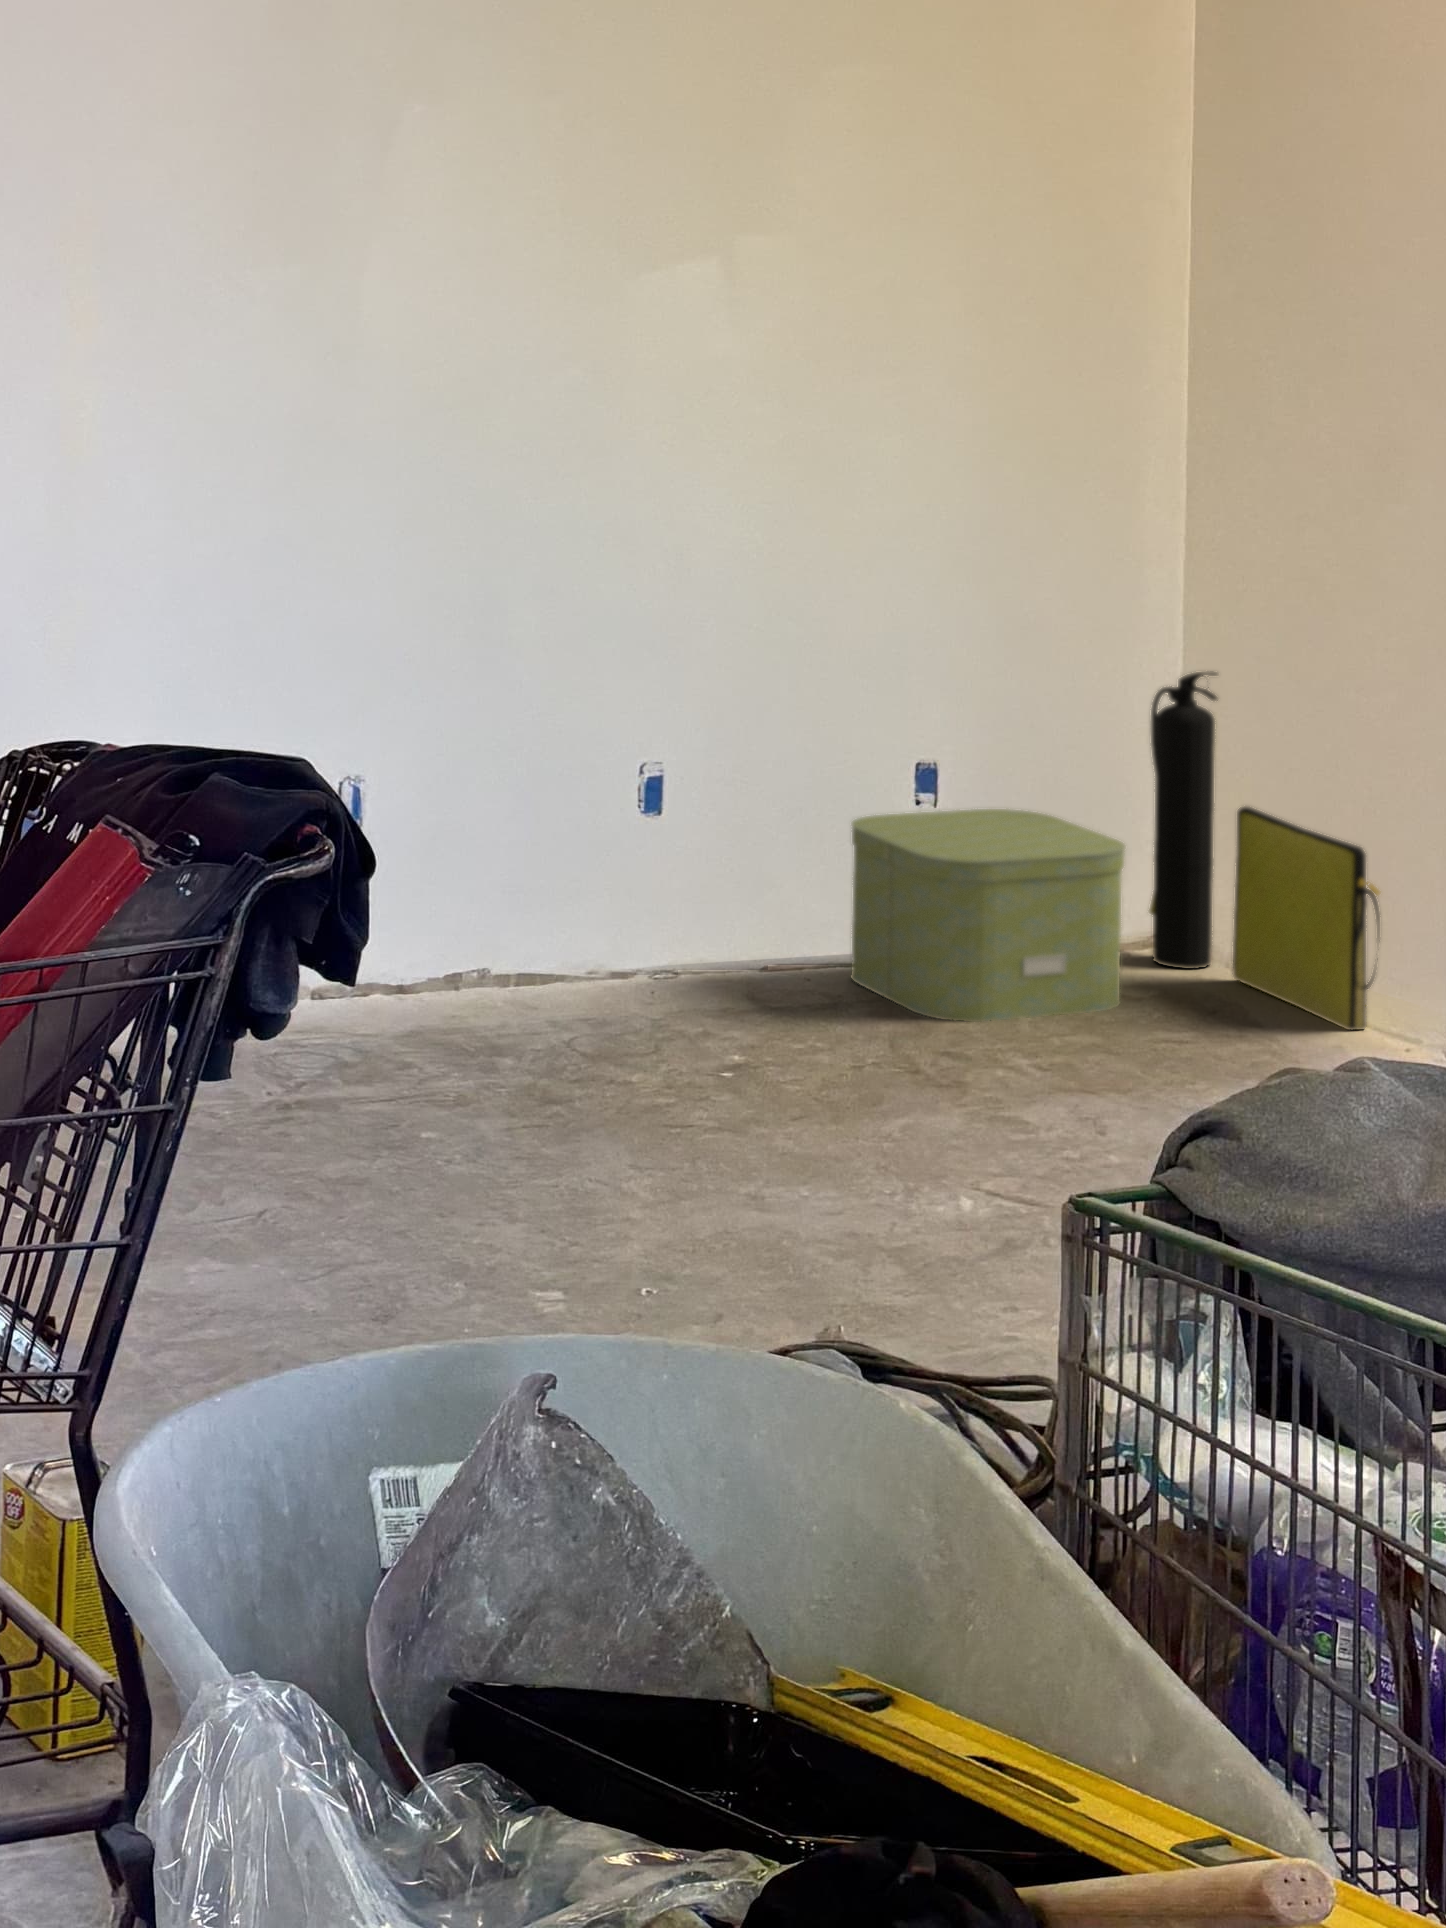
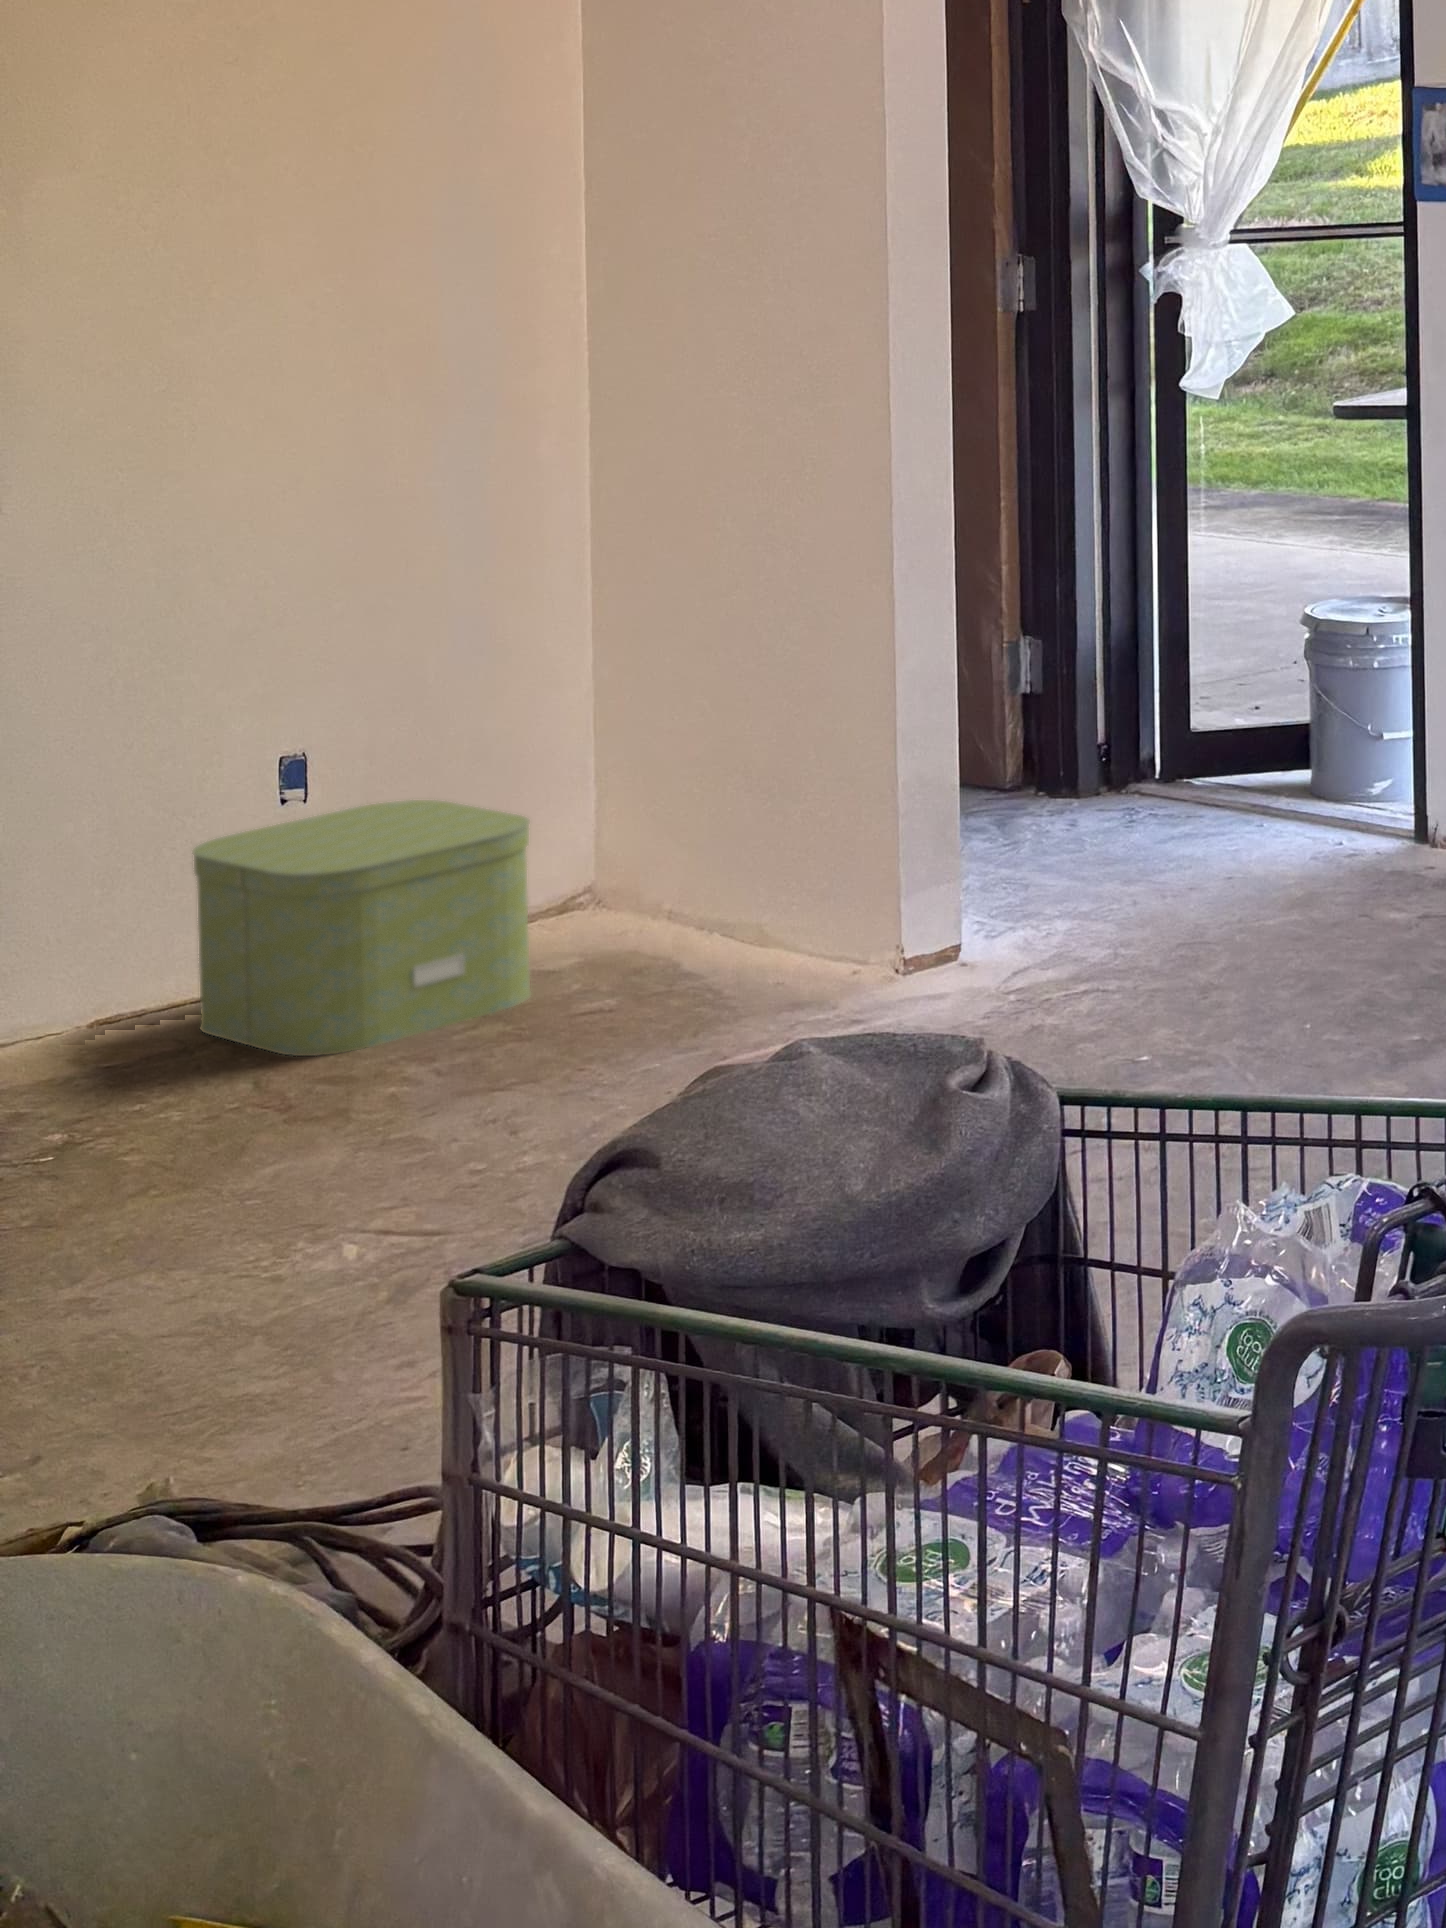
fire extinguisher: present [1149,671,1217,969] -> none [554,612,635,942]
bag: present [1232,807,1380,1030] -> none [657,753,820,974]

